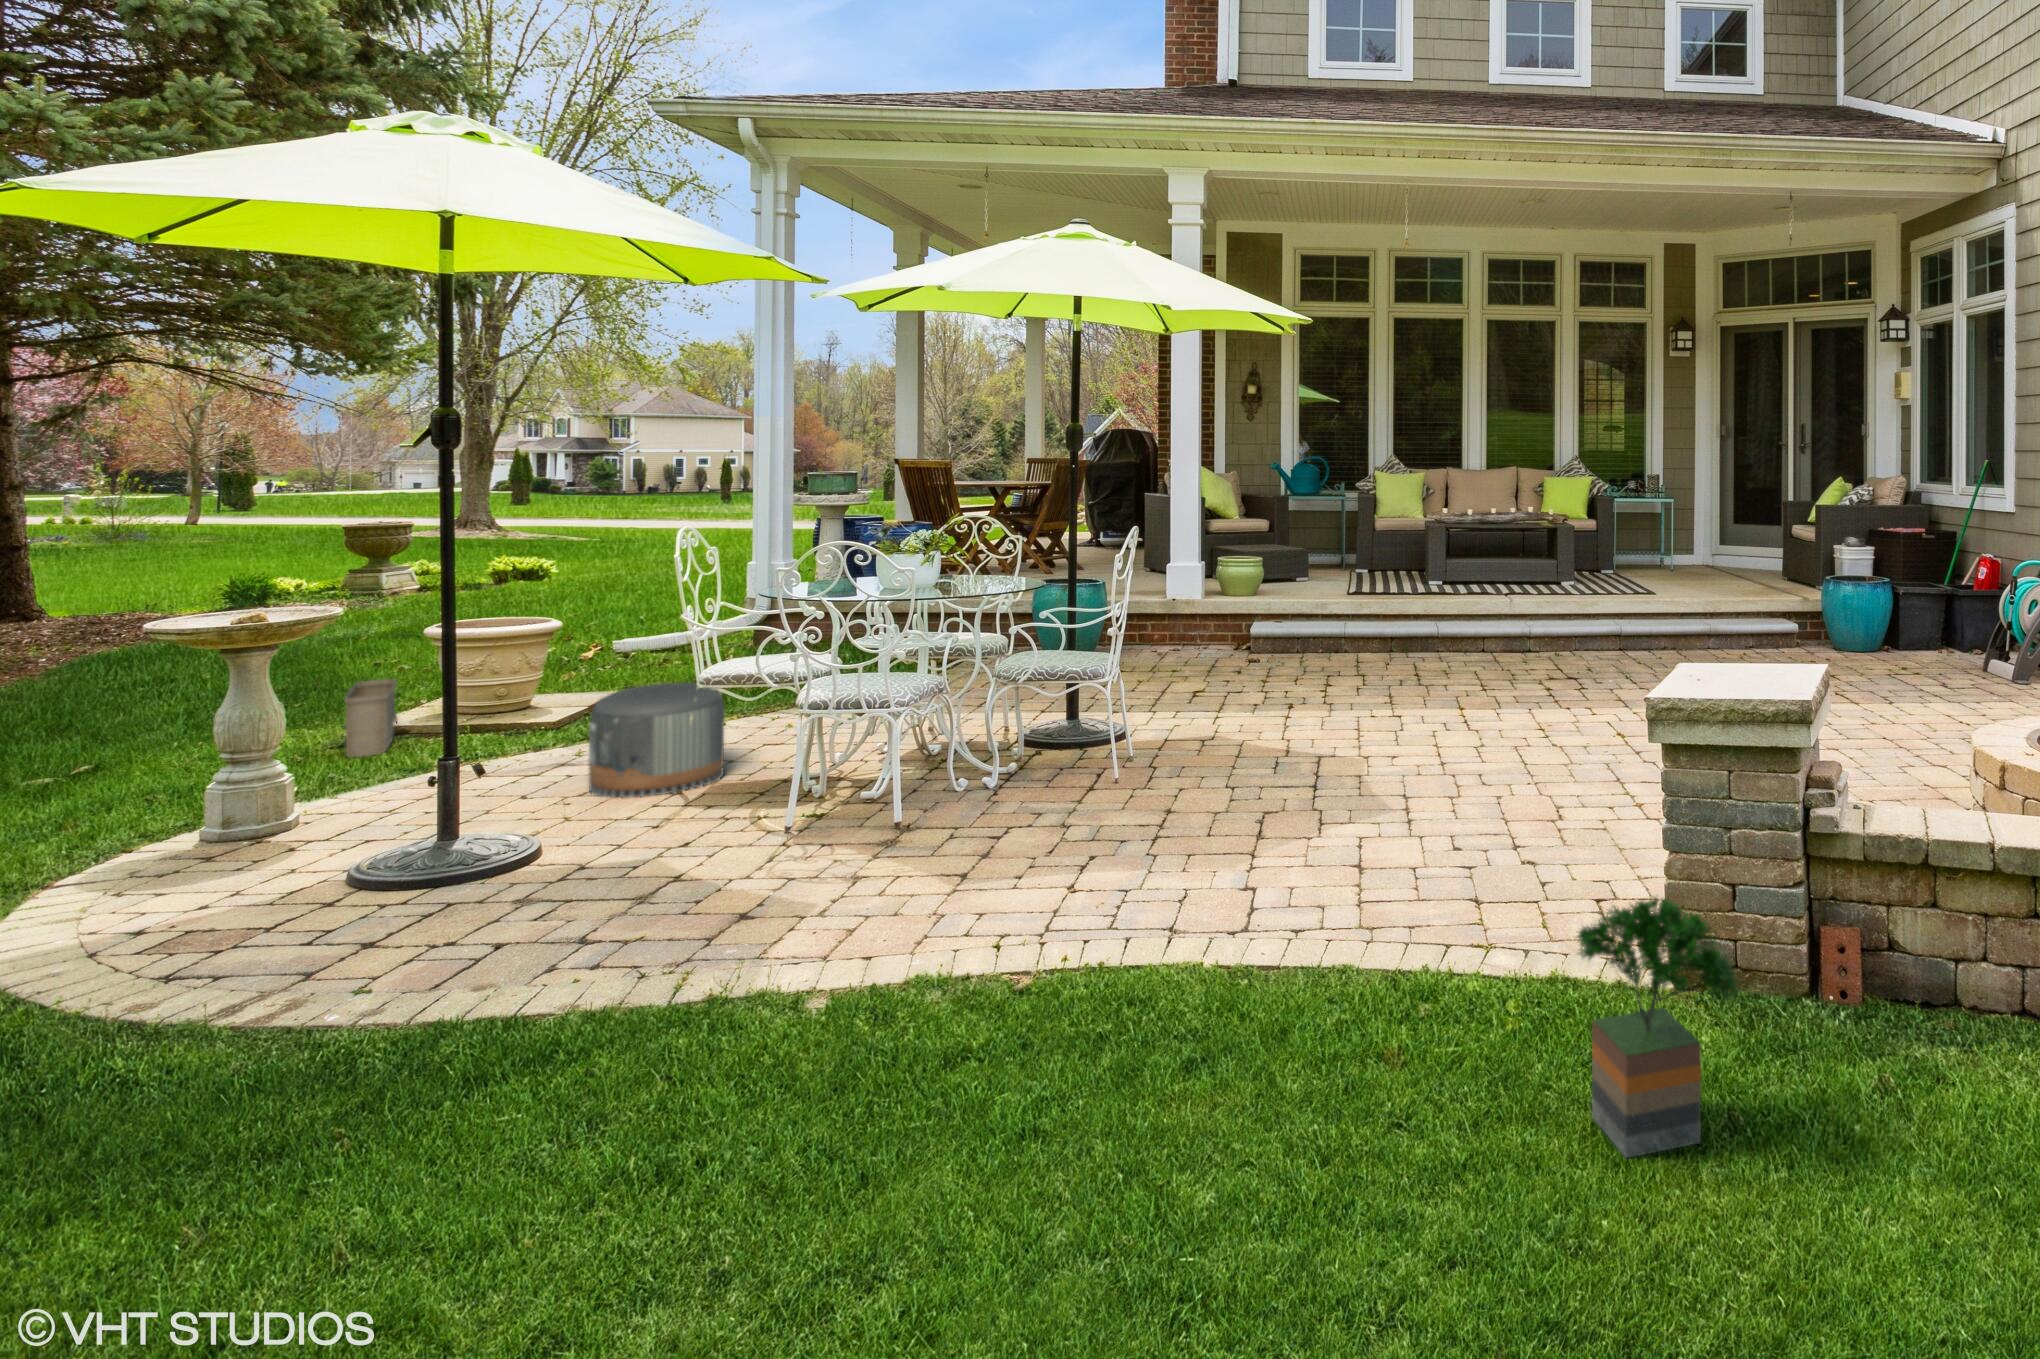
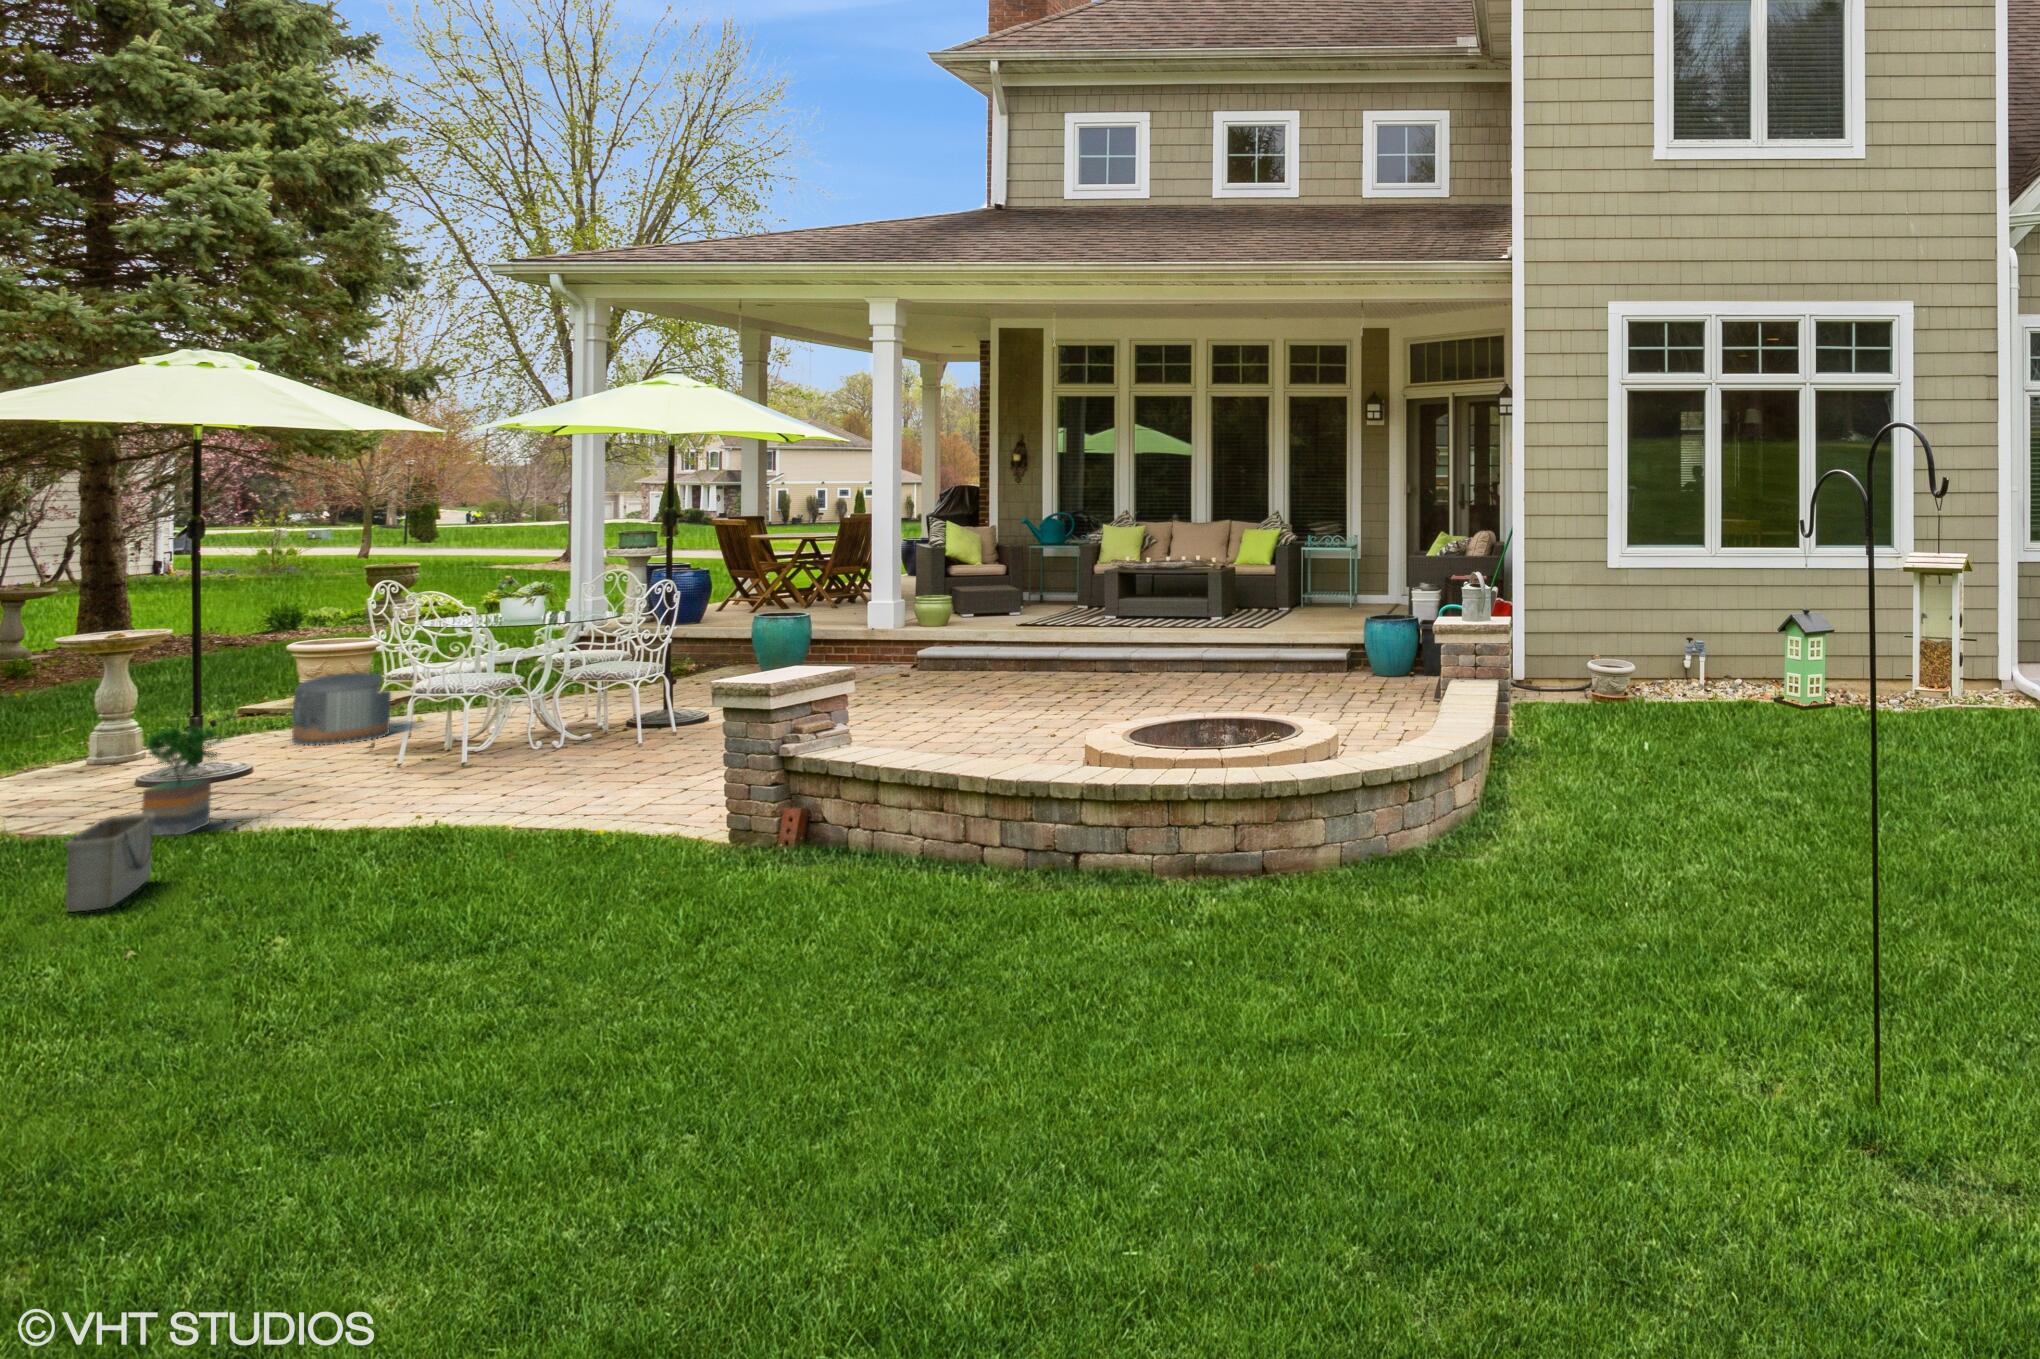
basket: present [342,679,398,758] -> present [65,813,156,912]
potted tree: present [1577,899,1739,1158] -> present [142,727,226,836]

